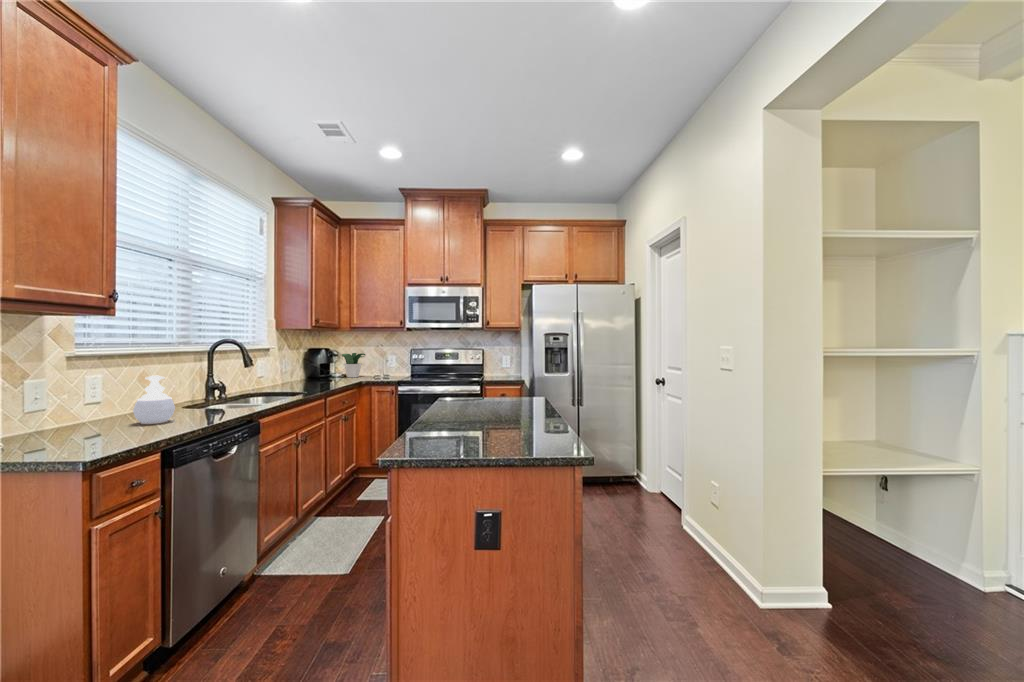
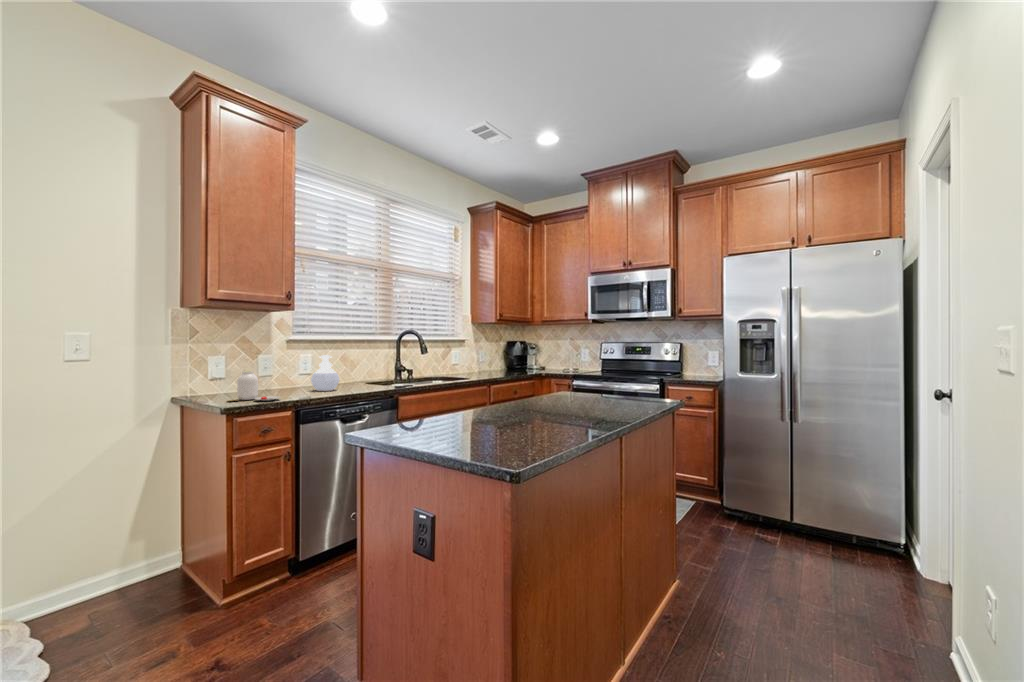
potted plant: present [342,353,365,377] -> none [537,345,561,369]
jar: none [40,405,134,453] -> present [230,371,280,401]

